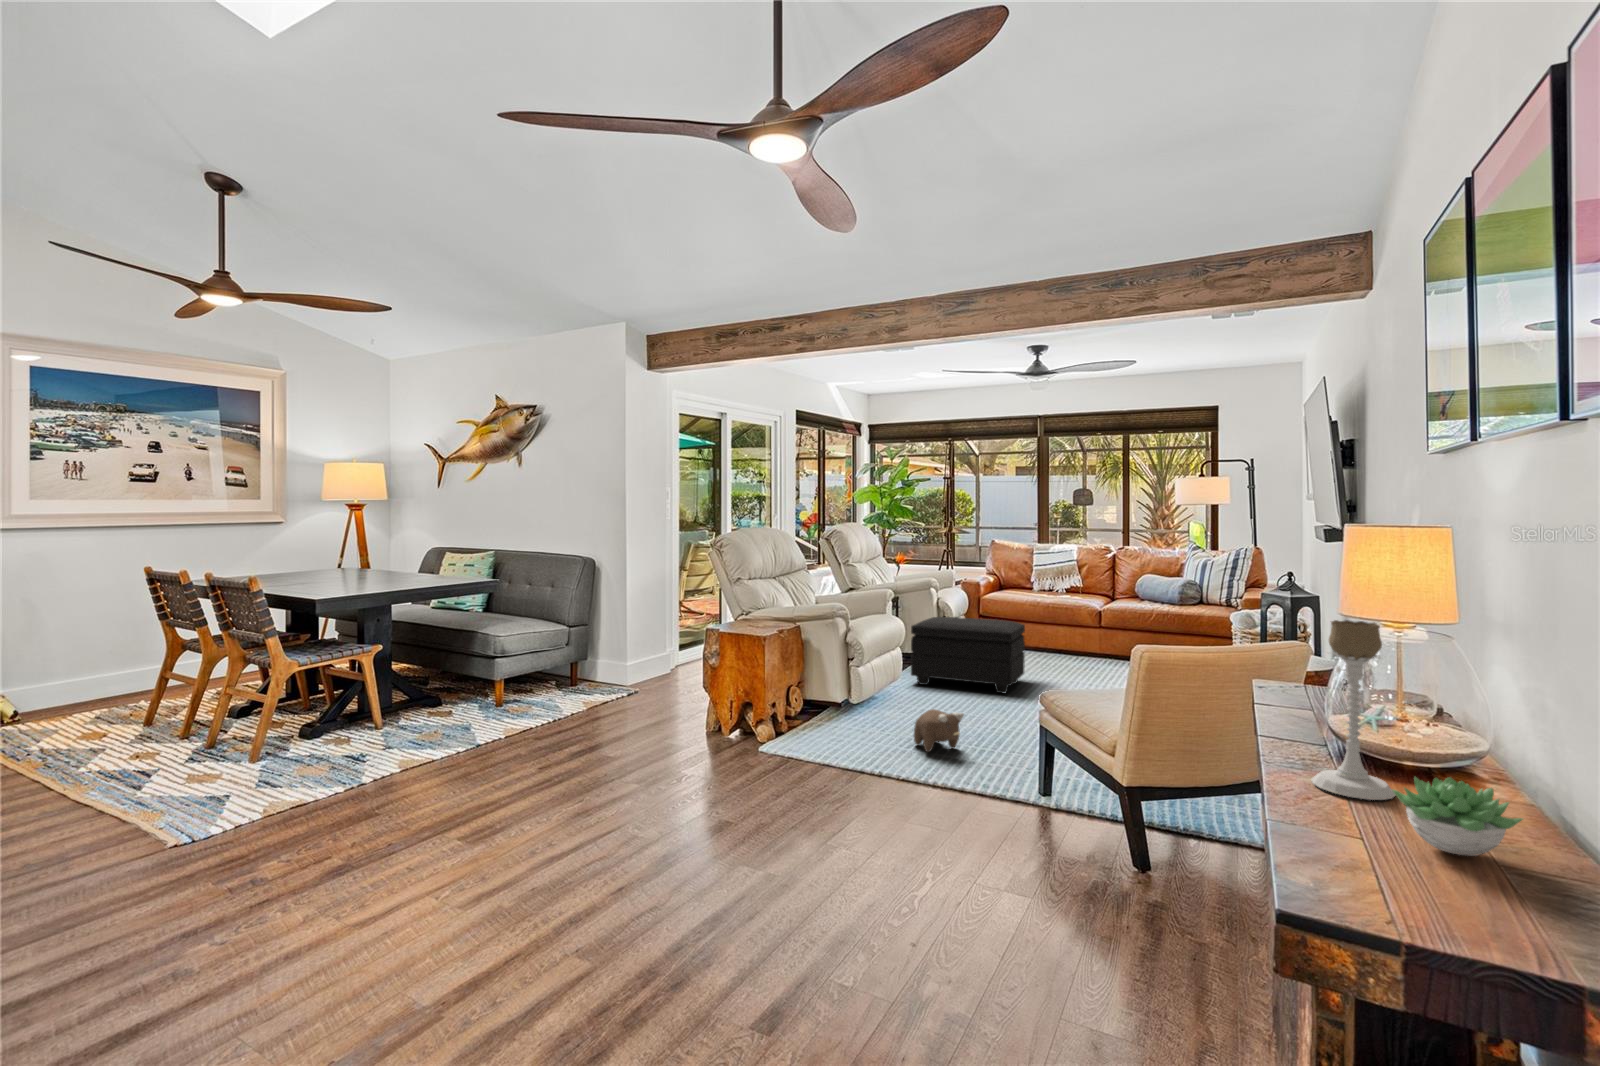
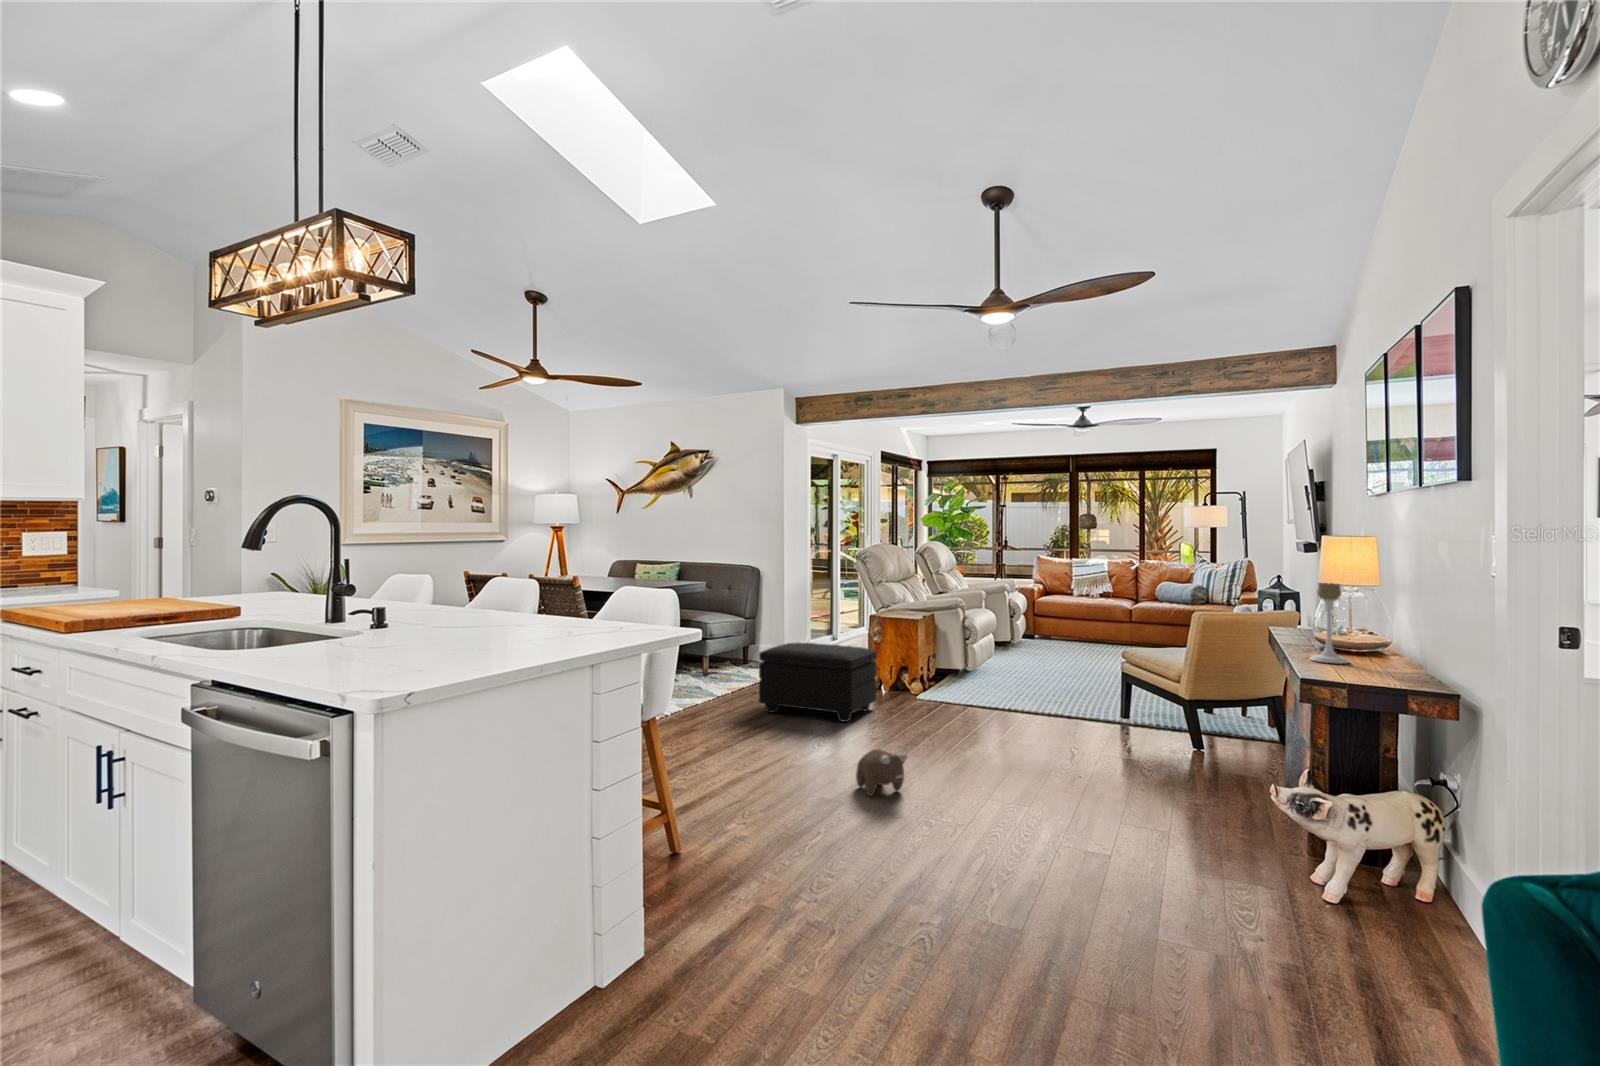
footstool: present [911,617,1025,693] -> present [759,643,877,722]
plush toy: present [914,709,964,752] -> present [856,749,907,796]
succulent plant: present [1392,776,1523,856] -> none [1346,645,1400,675]

